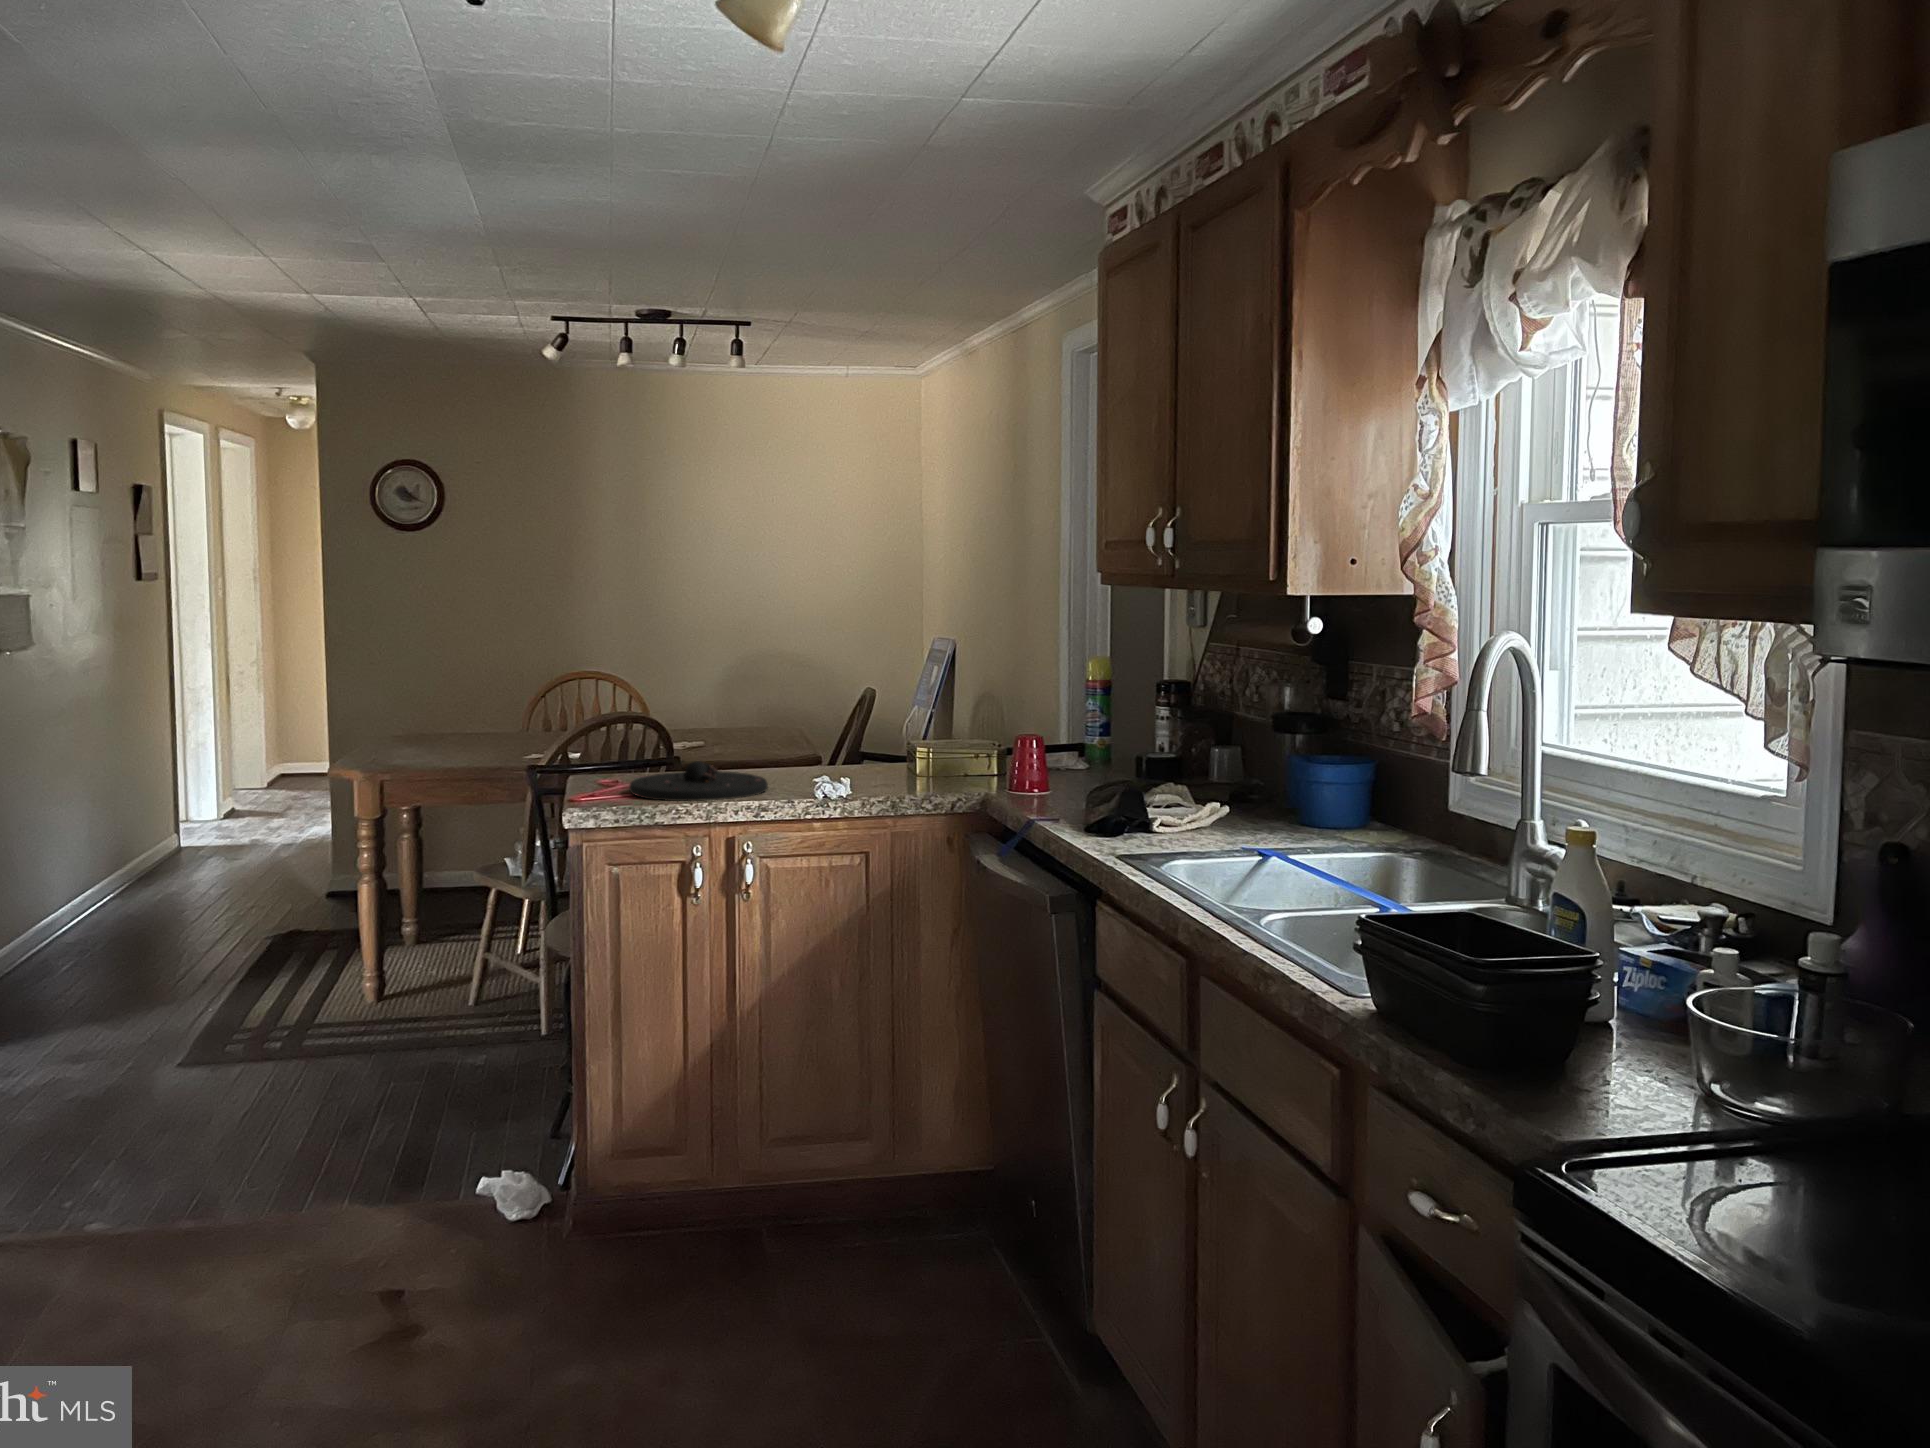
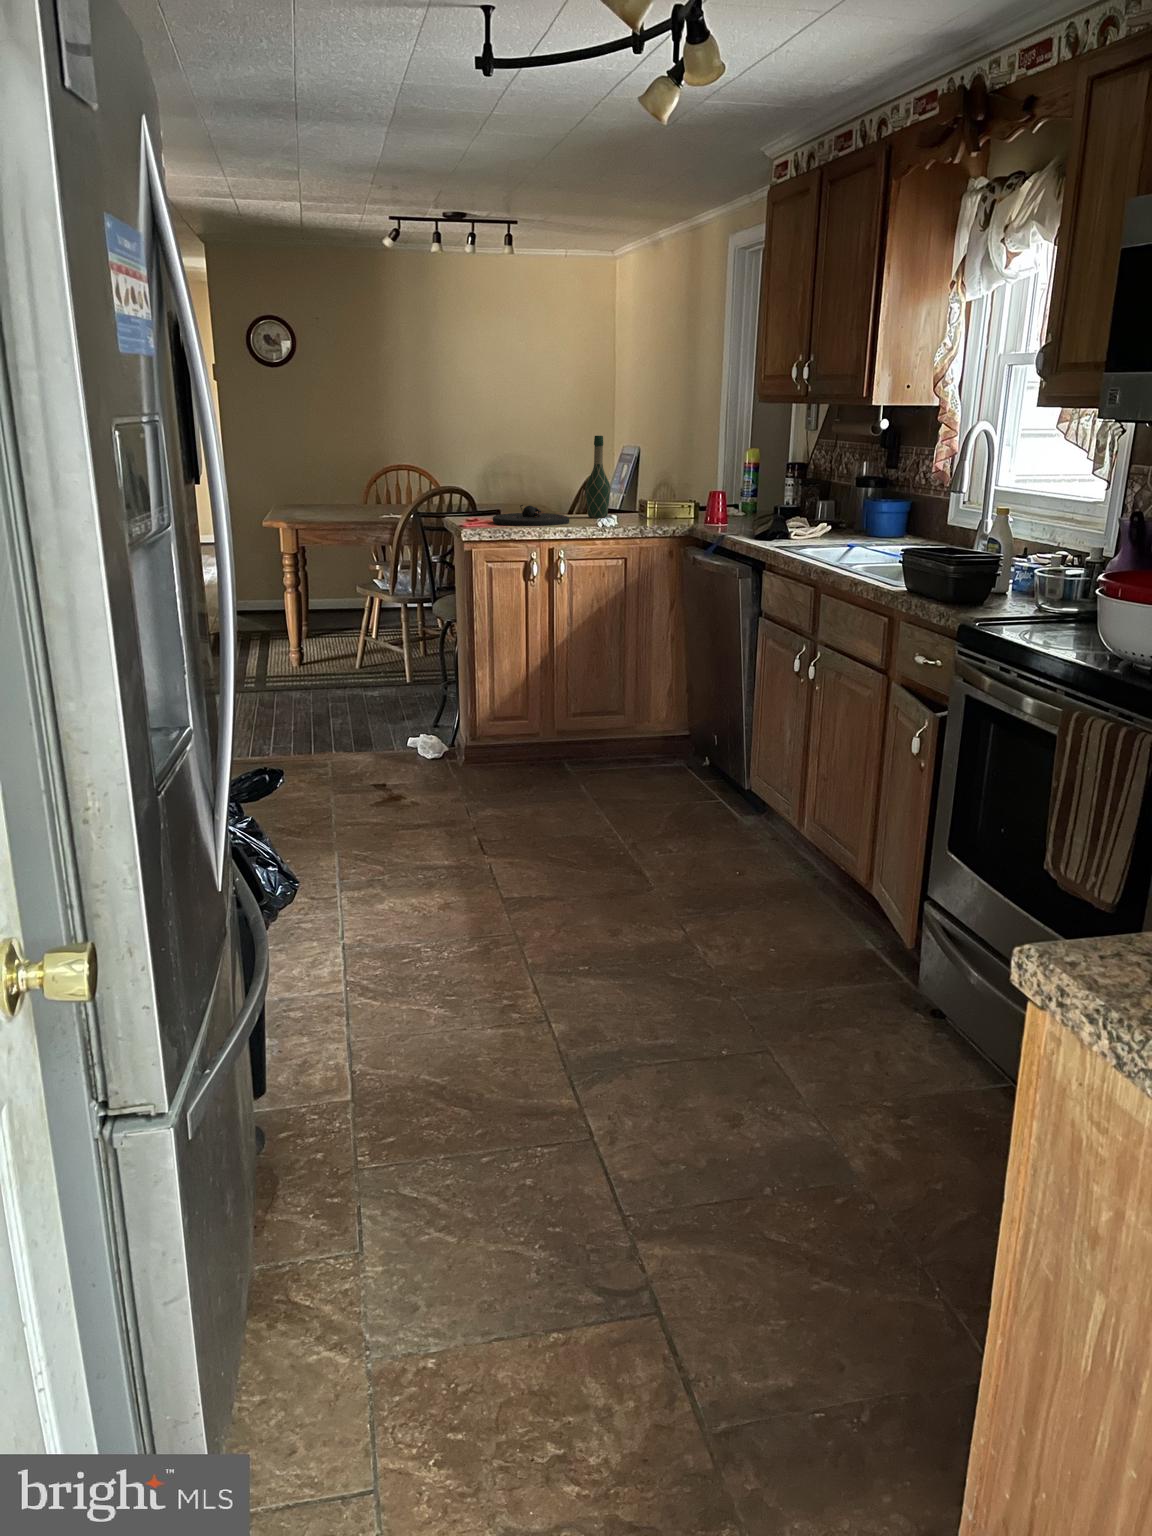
wine bottle: none [807,639,851,777] -> present [585,436,611,518]

